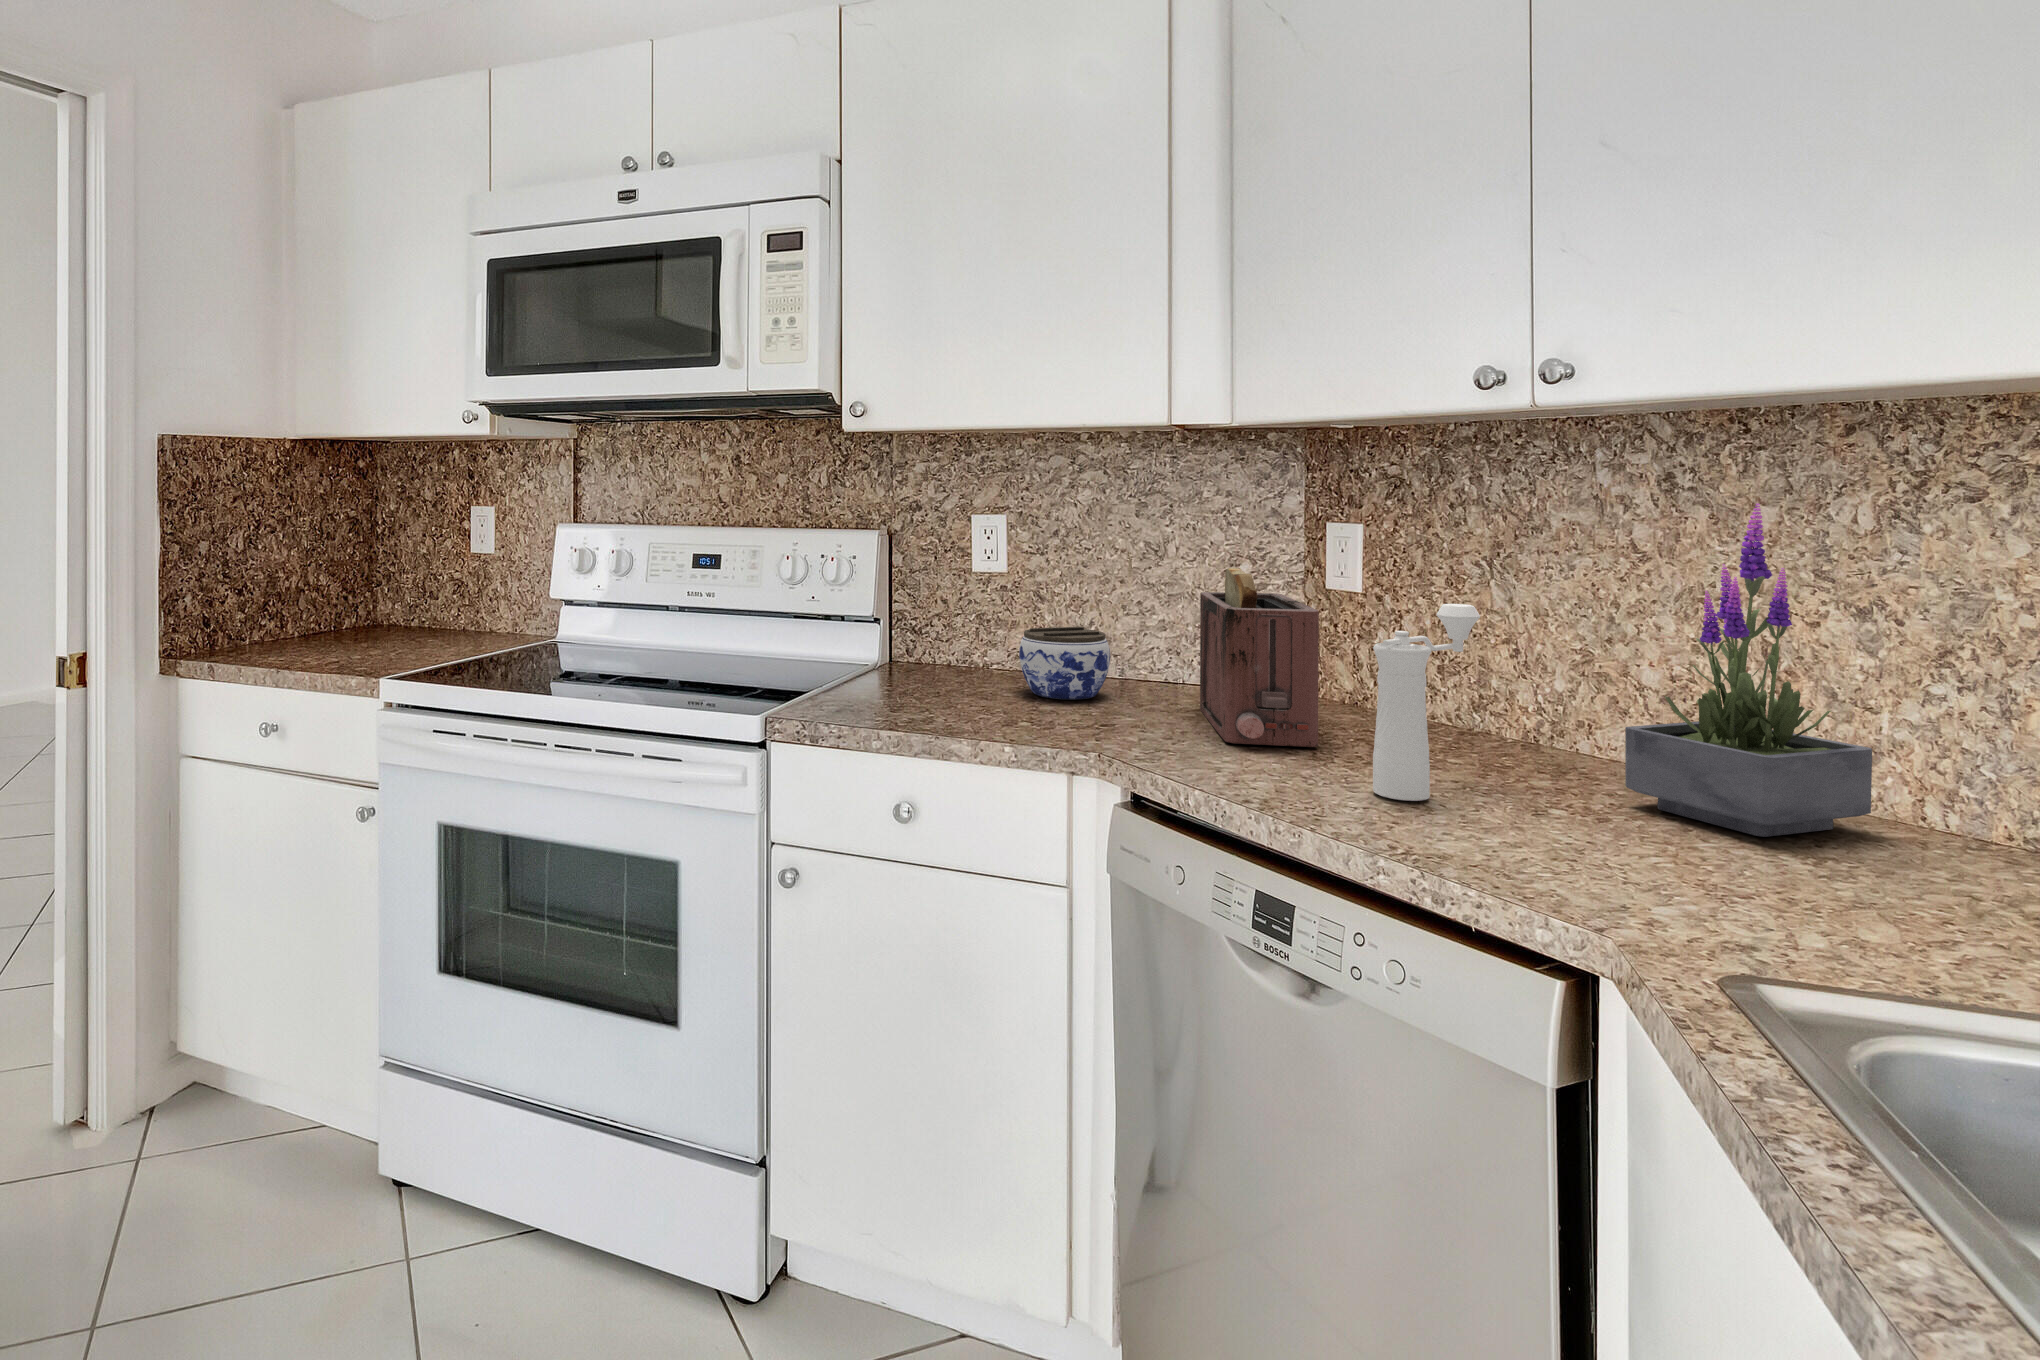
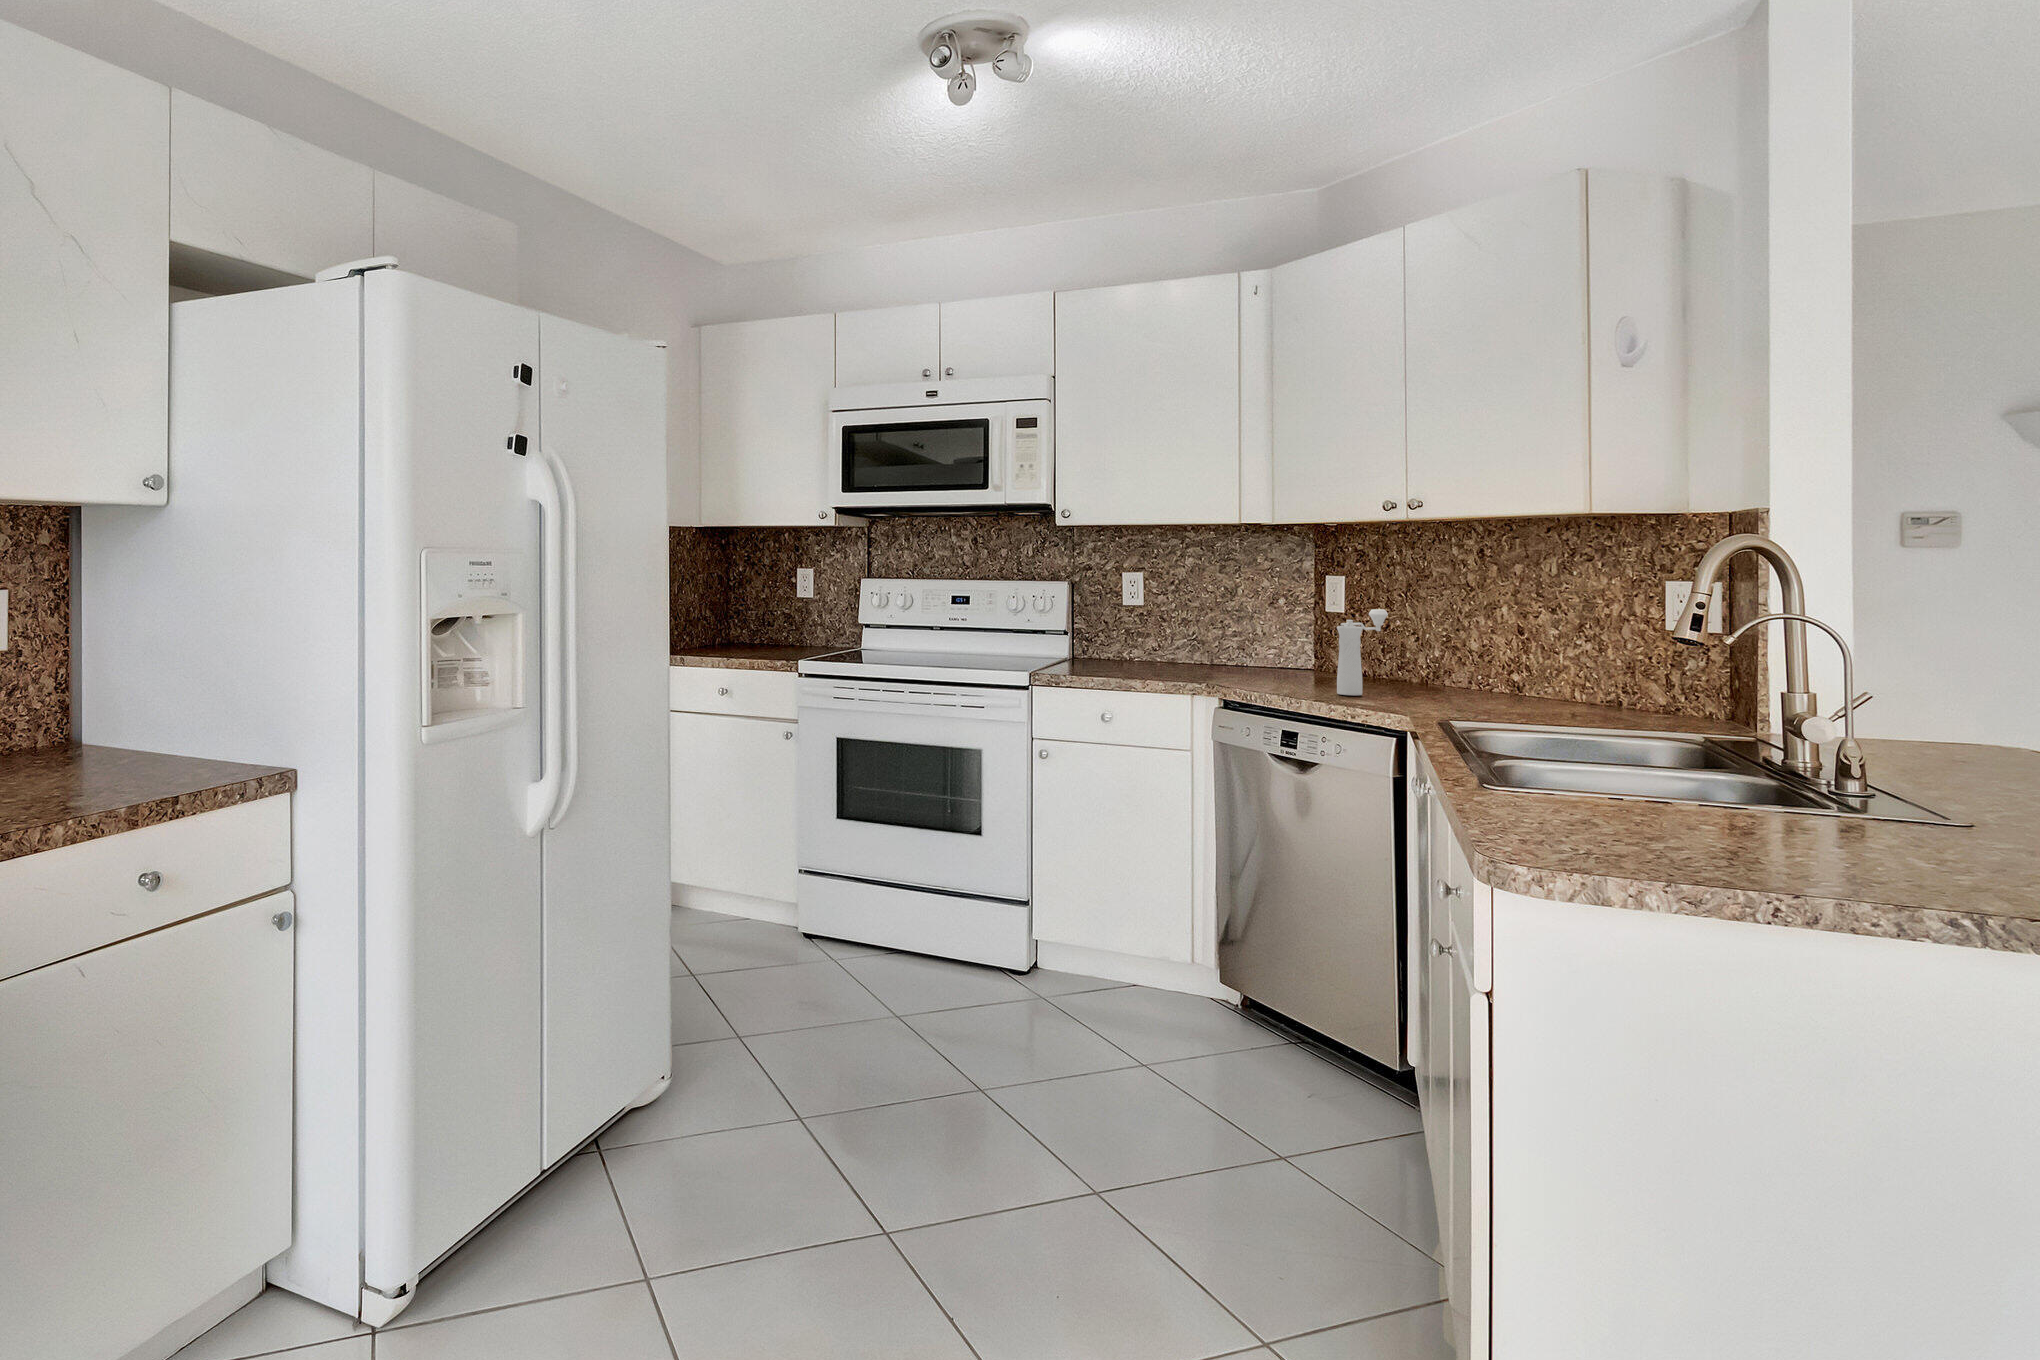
potted plant: present [1625,504,1872,837] -> none [1451,562,1549,703]
toaster: present [1200,568,1319,747] -> none [1256,598,1316,683]
jar: present [1019,627,1110,699] -> none [1156,633,1207,670]

